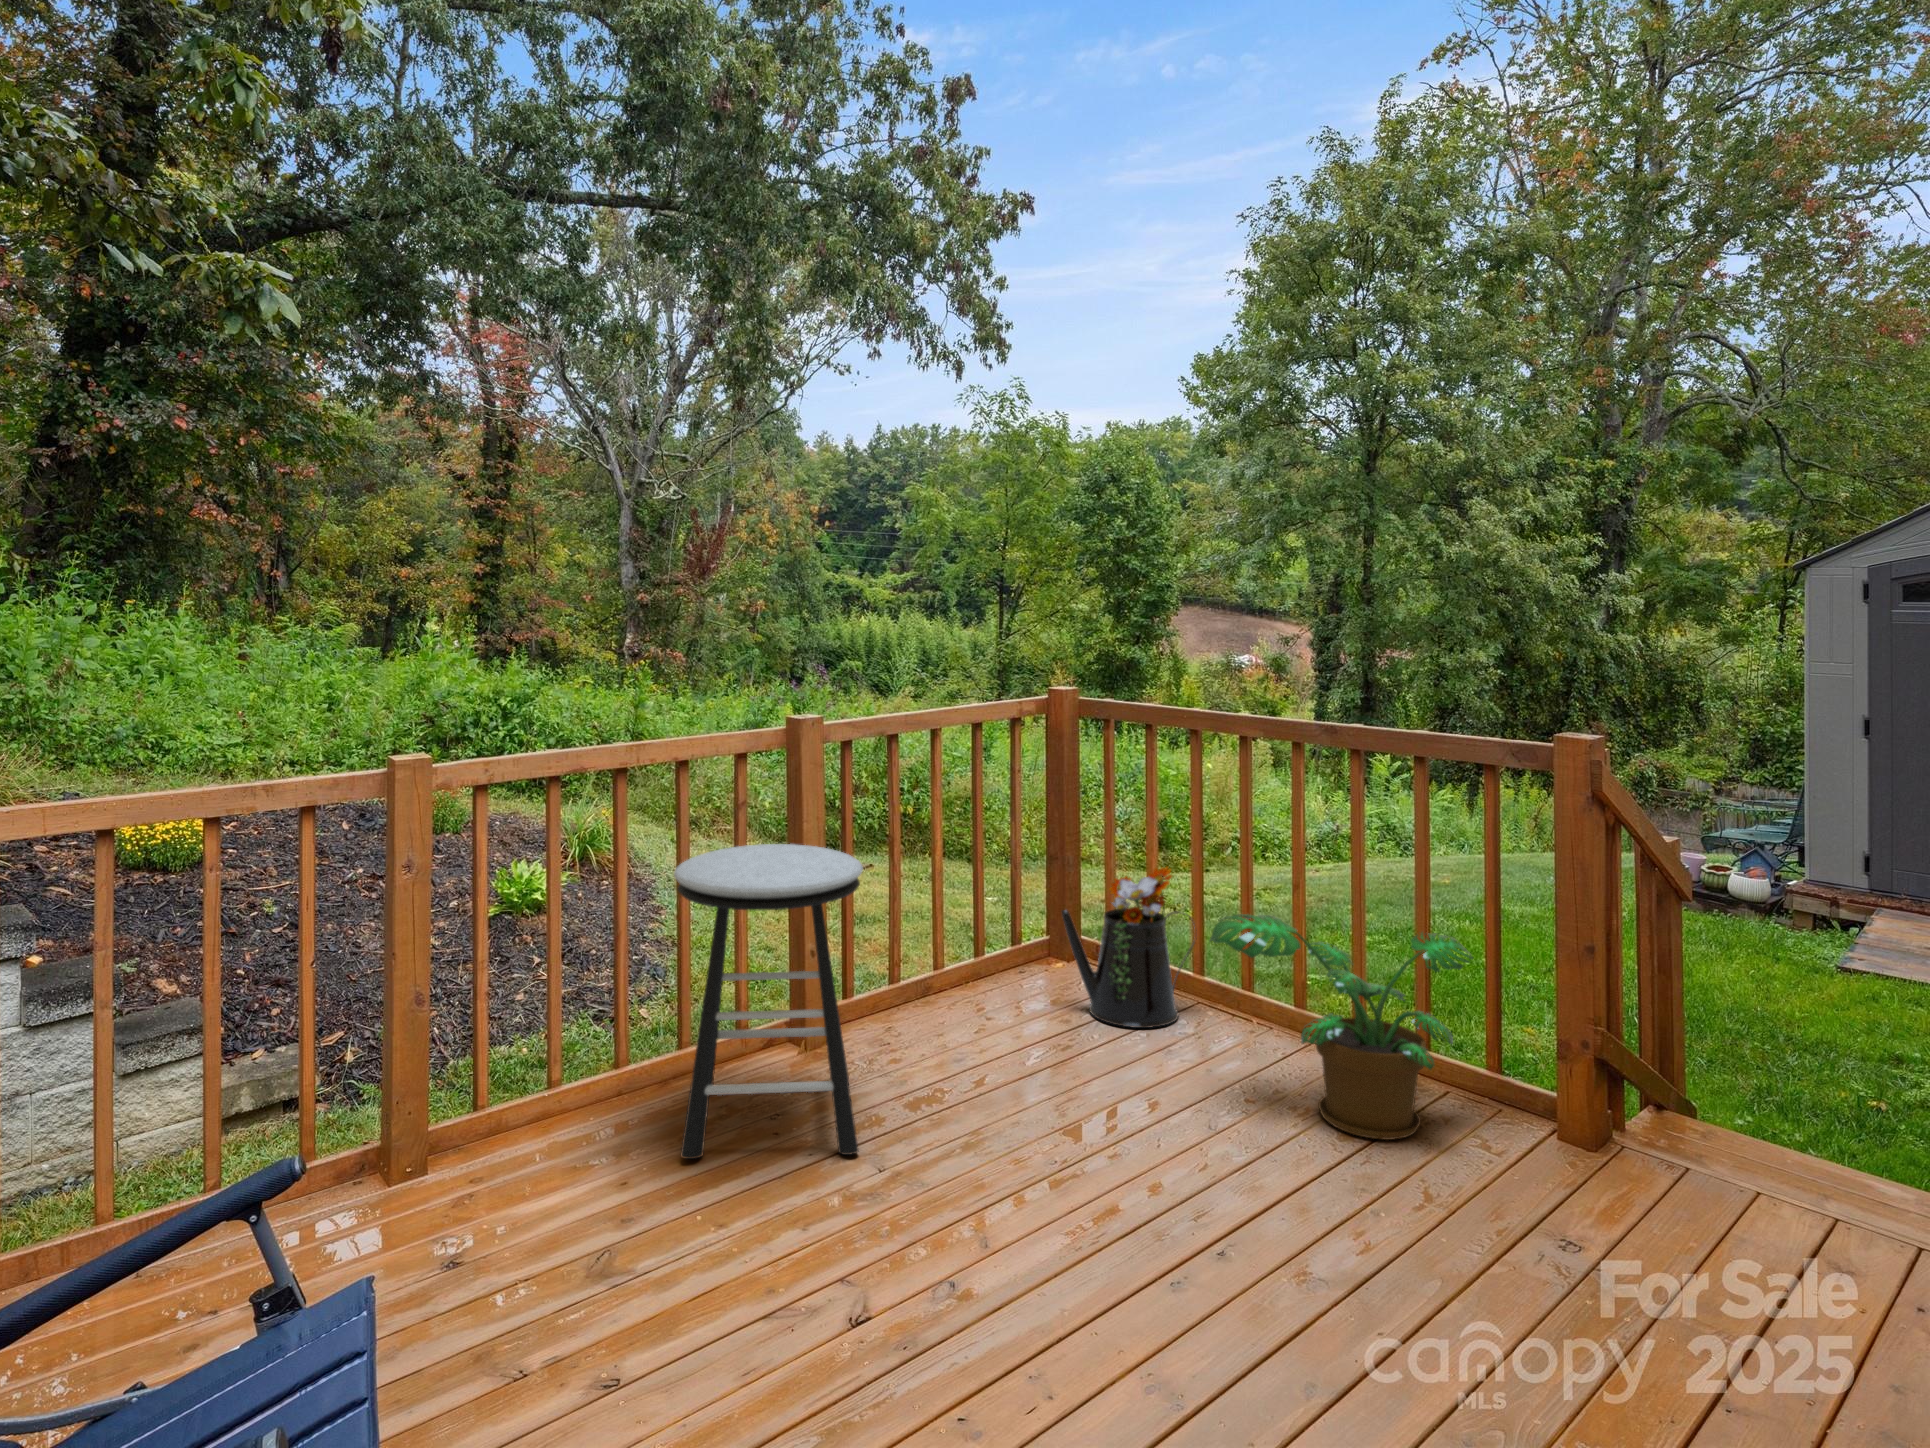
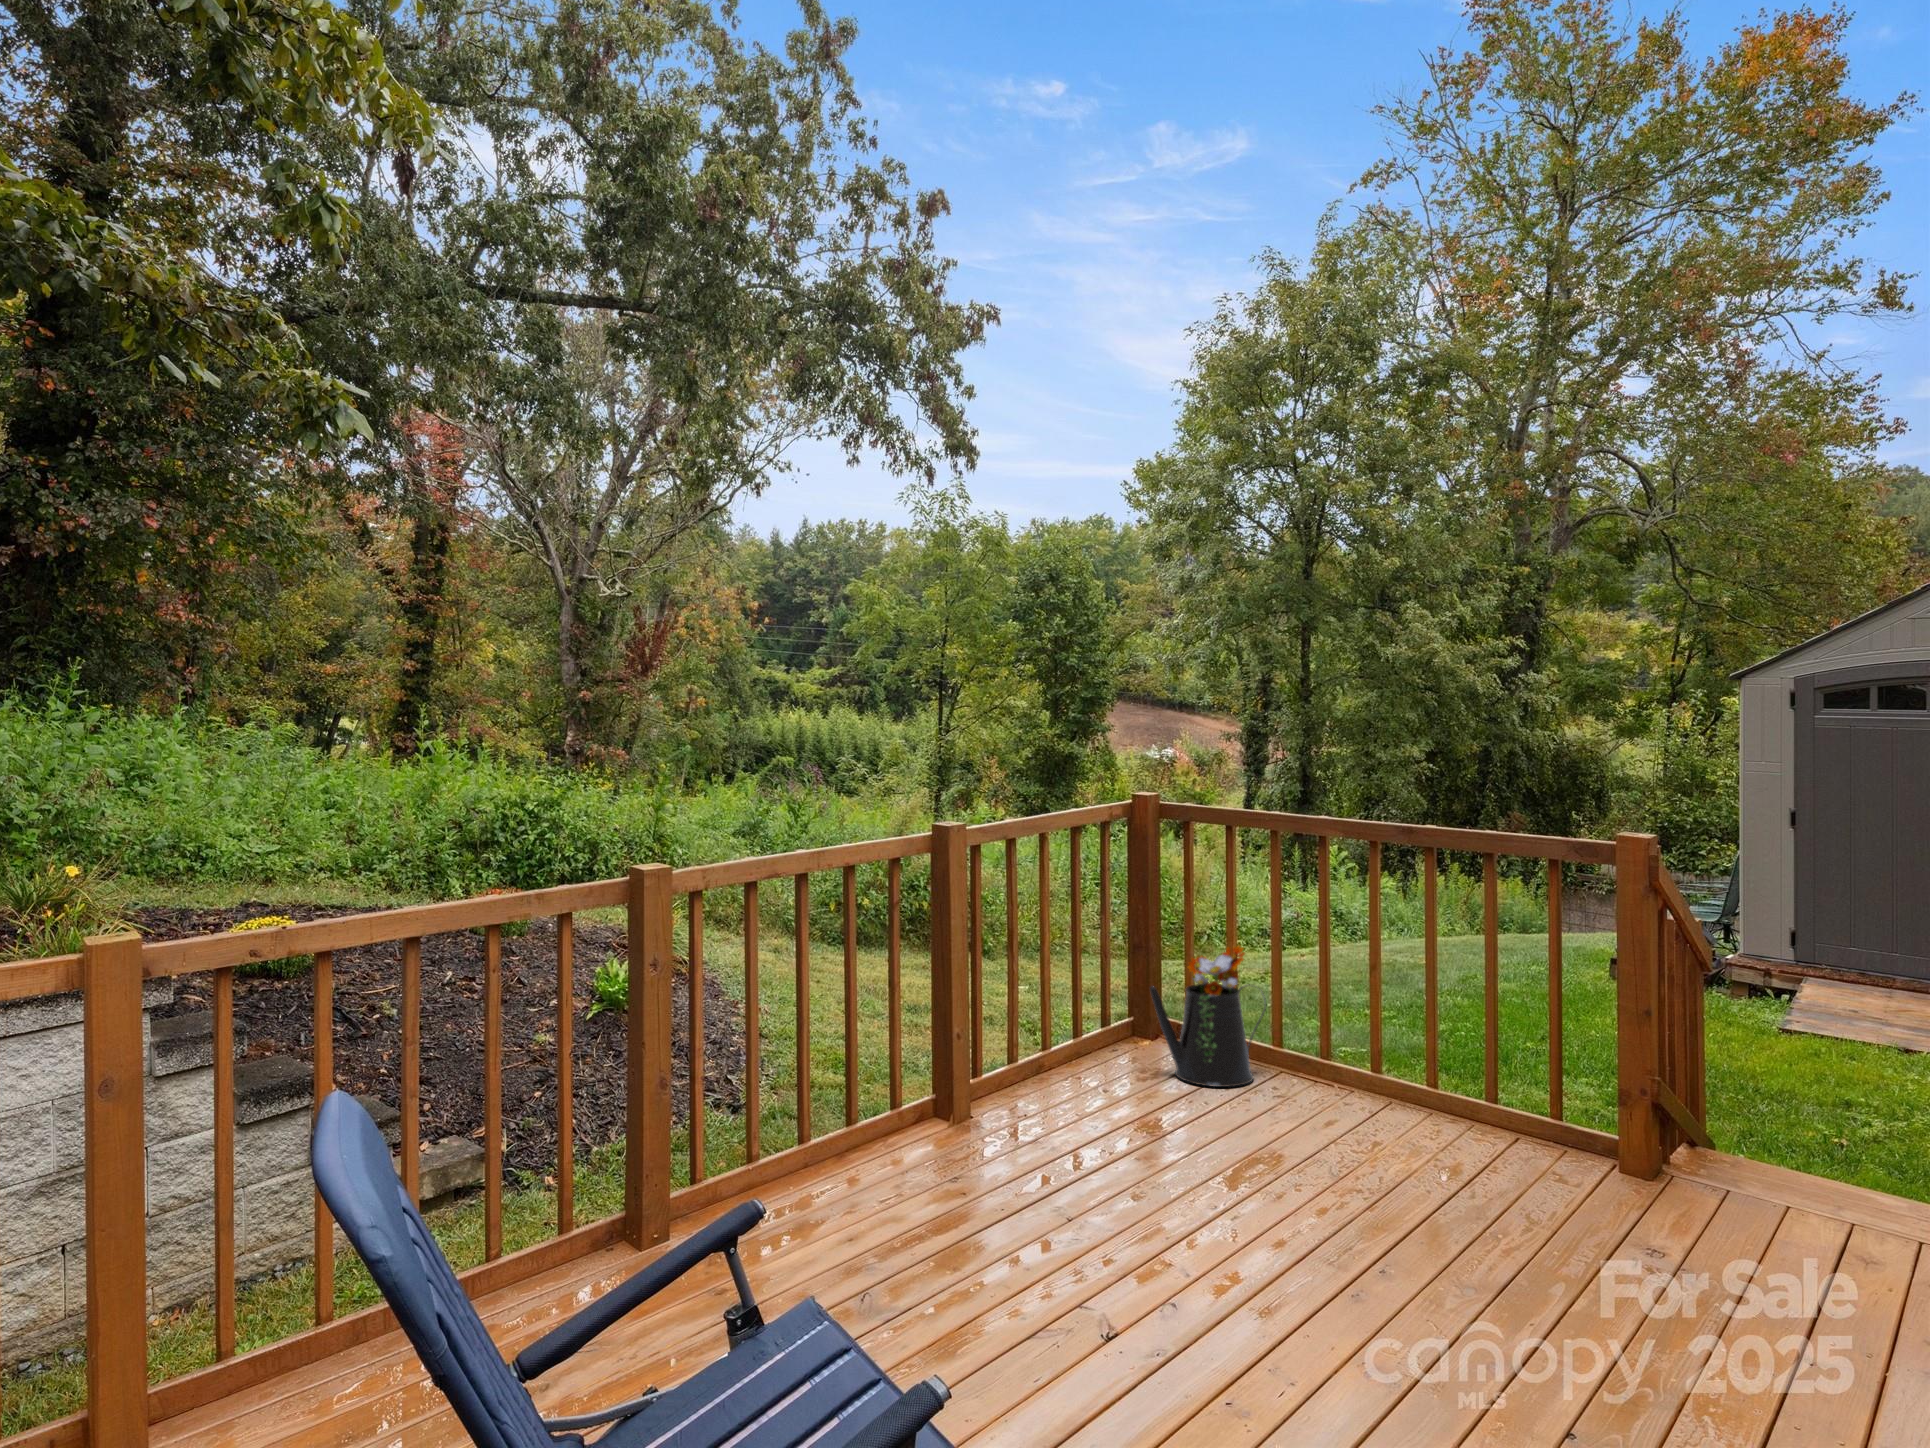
stool: present [674,844,863,1159] -> none [868,929,1037,1194]
potted plant: present [1210,914,1473,1140] -> none [1299,979,1510,1158]

